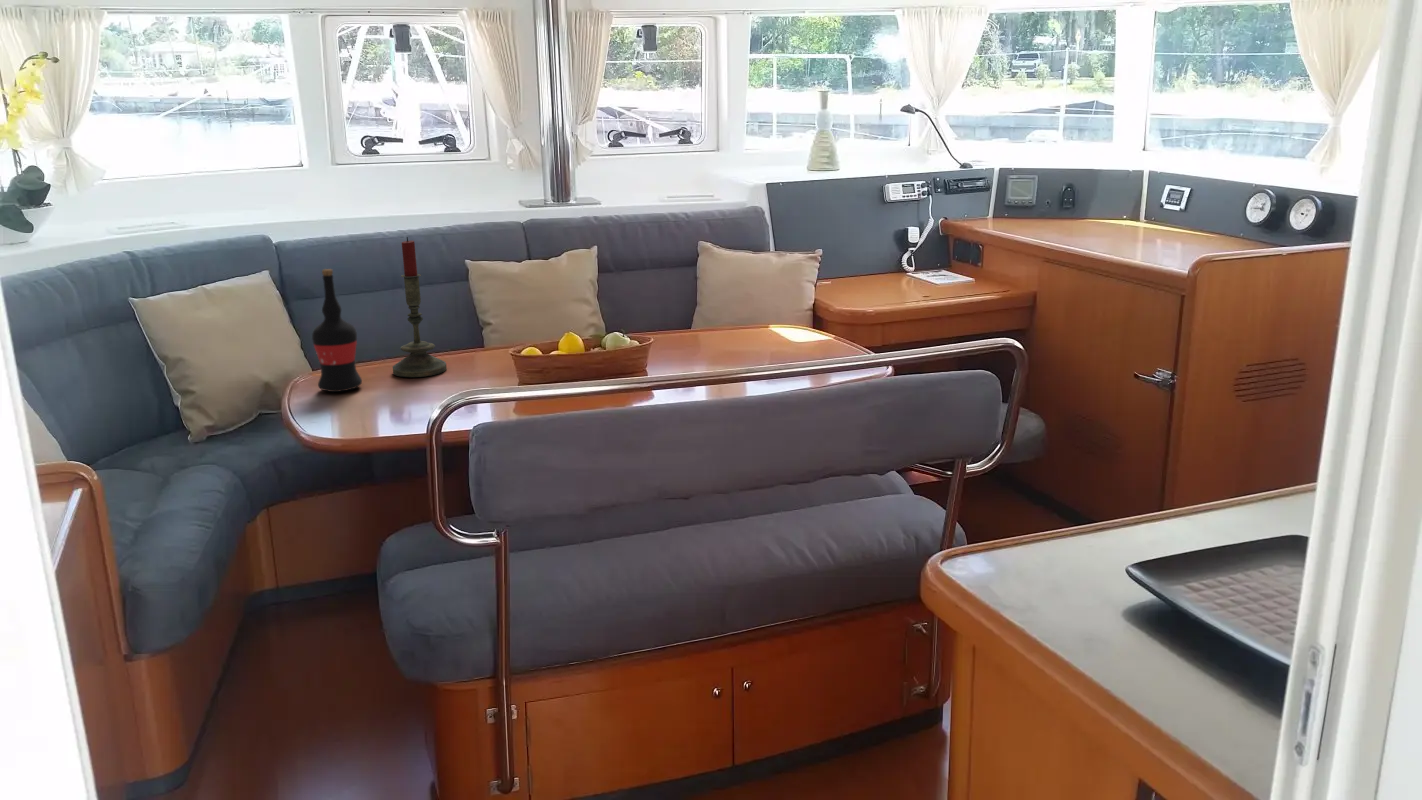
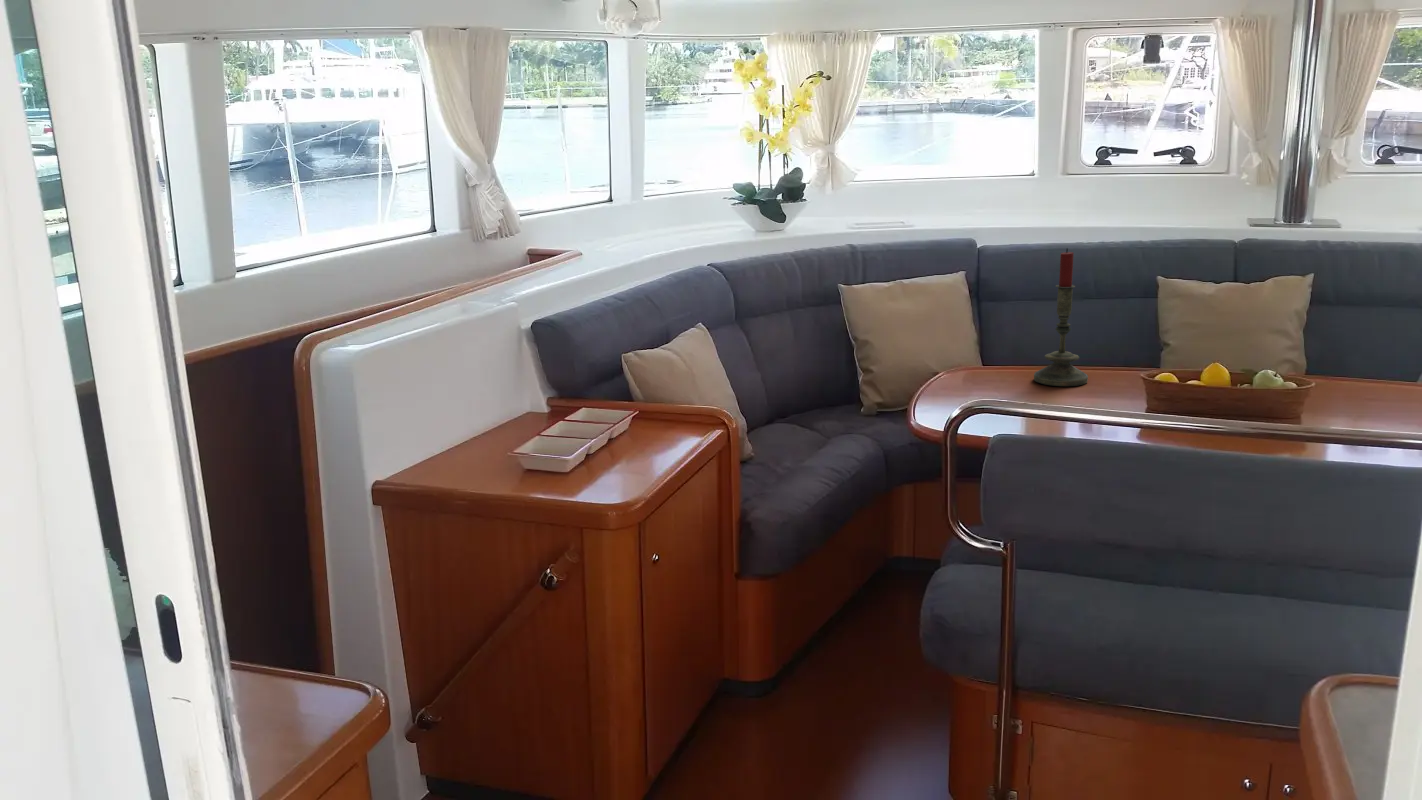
wine bottle: present [312,269,362,392] -> none [959,272,1002,388]

